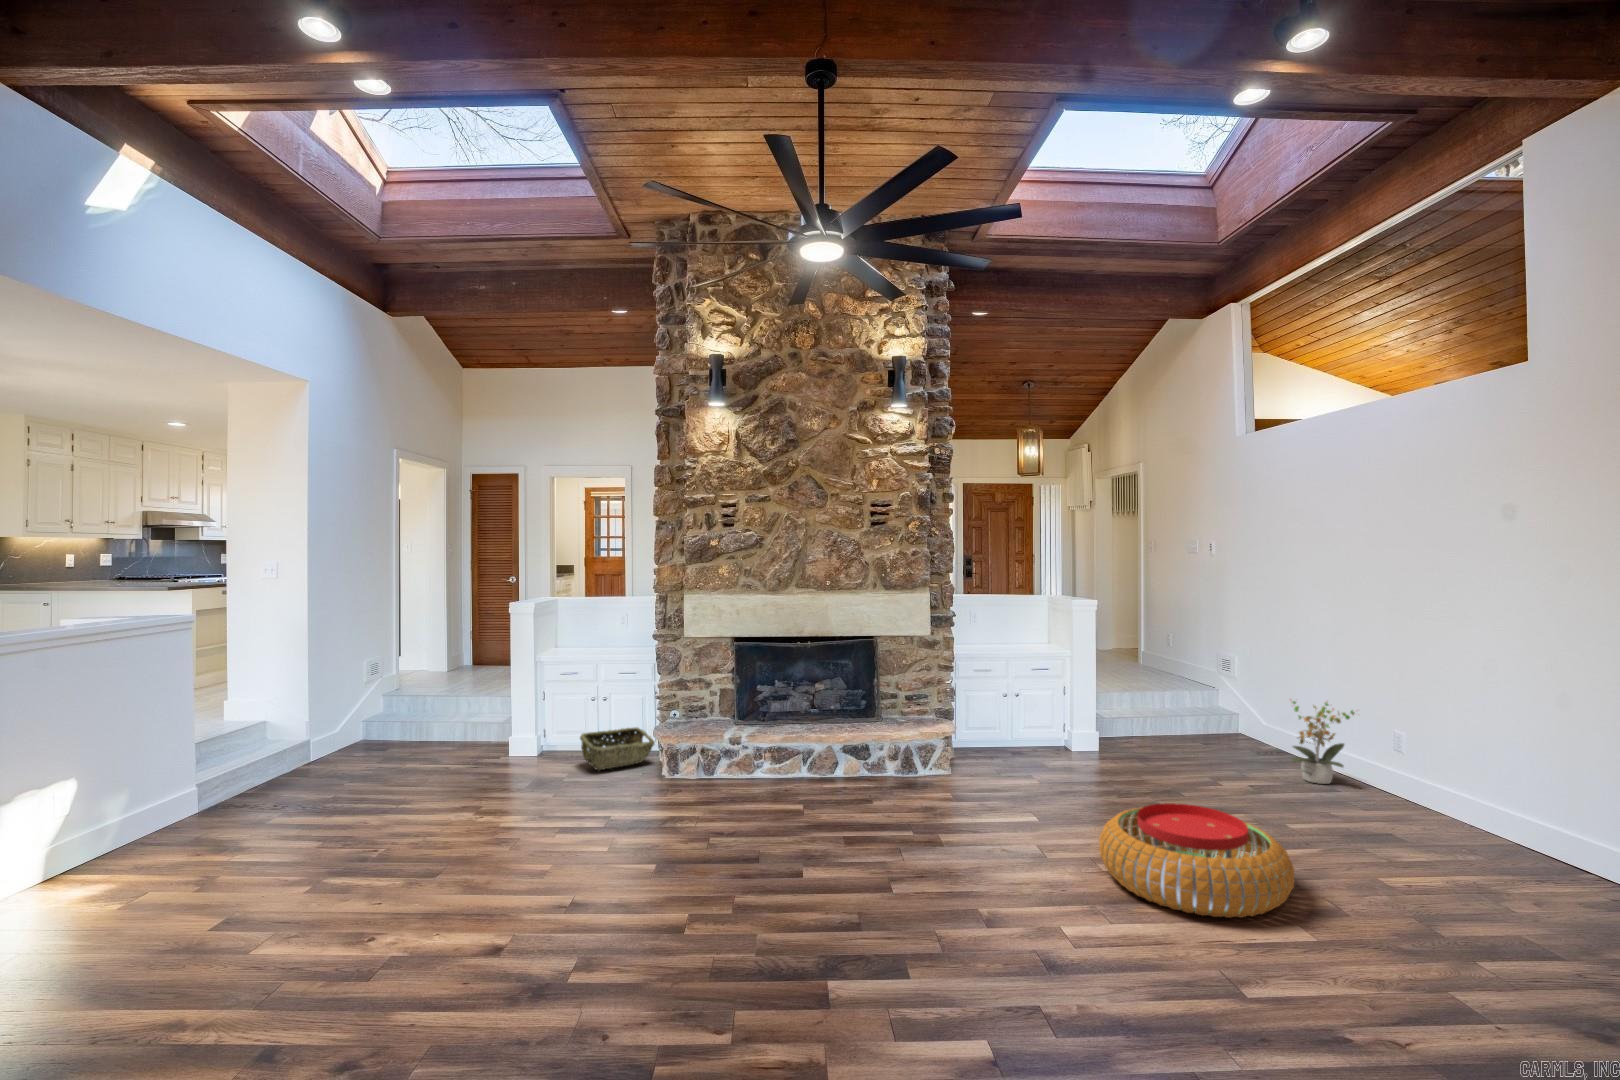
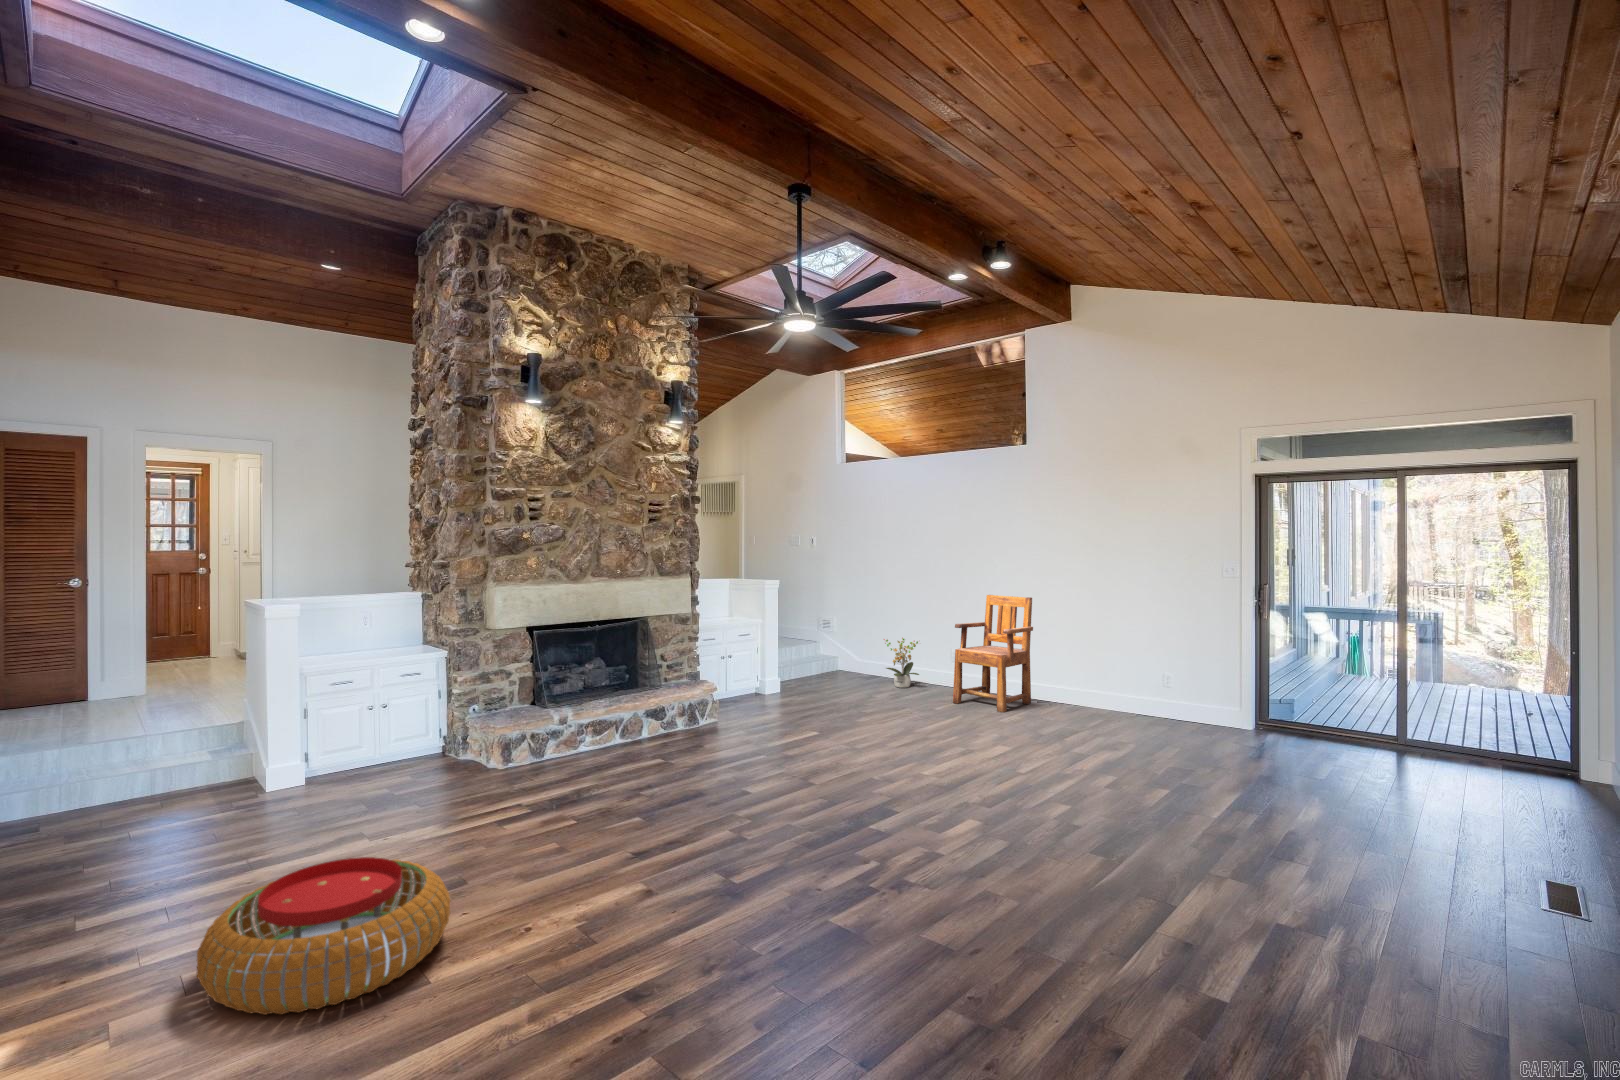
armchair: none [1365,642,1562,873] -> present [953,595,1033,712]
woven basket: present [580,727,654,770] -> none [378,731,458,780]
pouf: present [1099,803,1294,918] -> present [197,857,451,1015]

